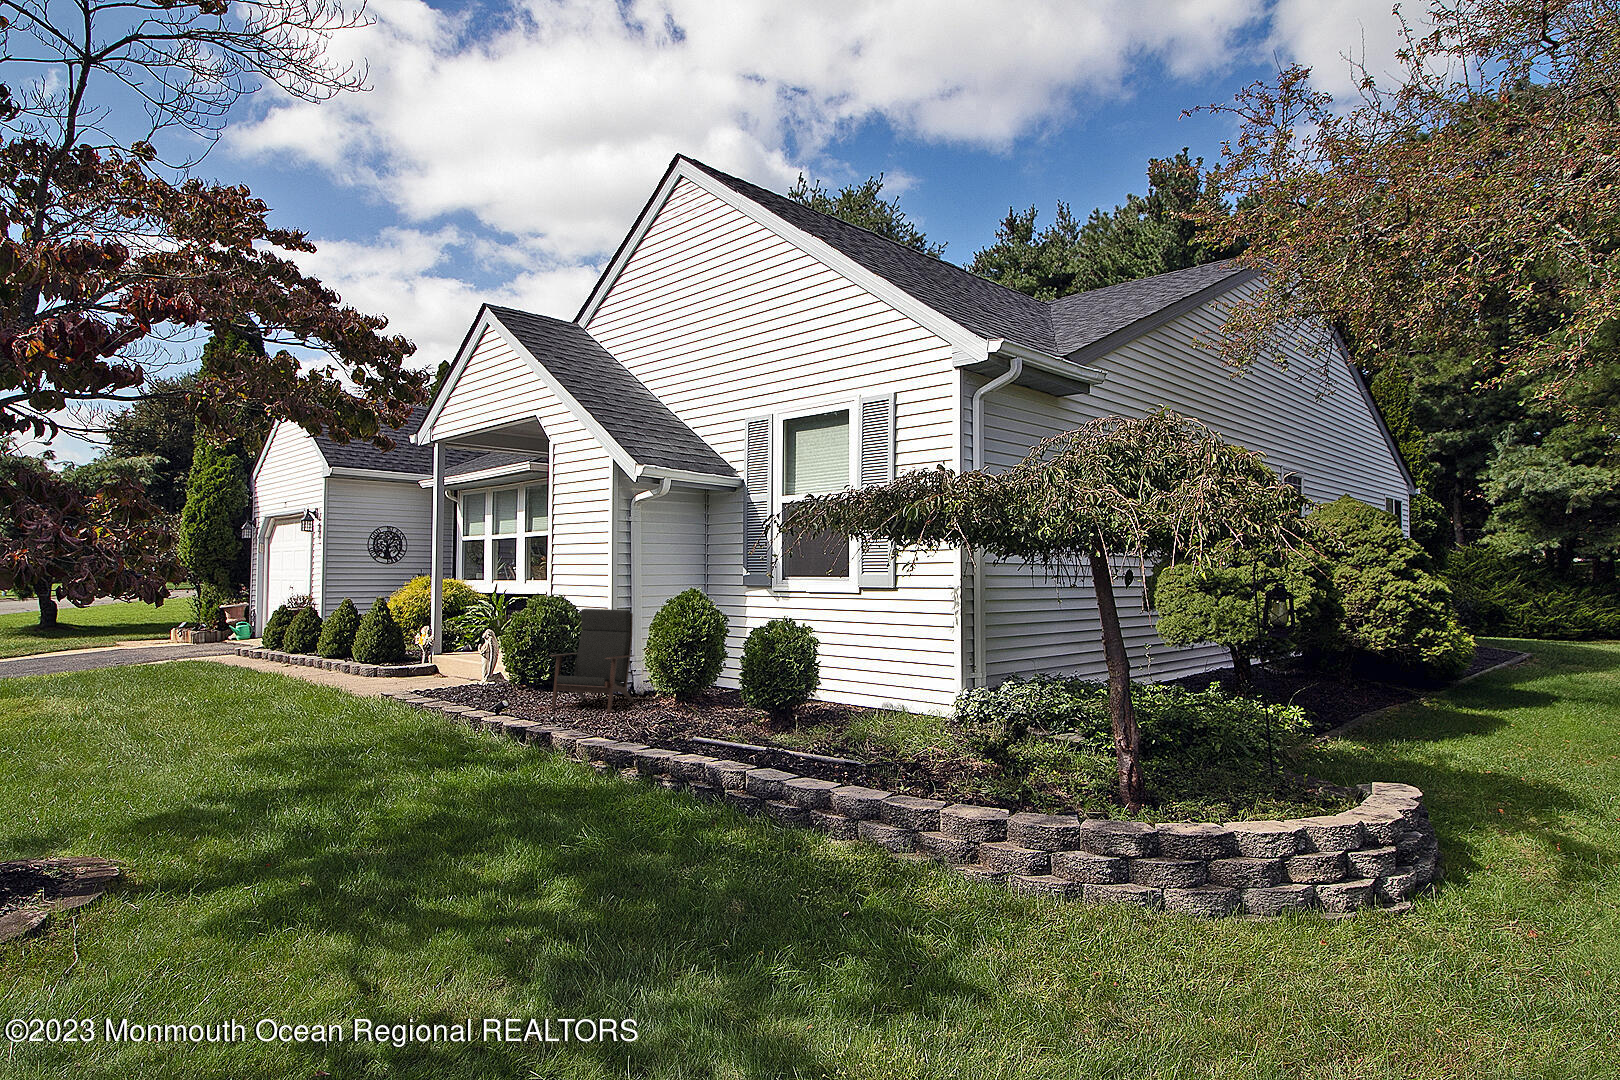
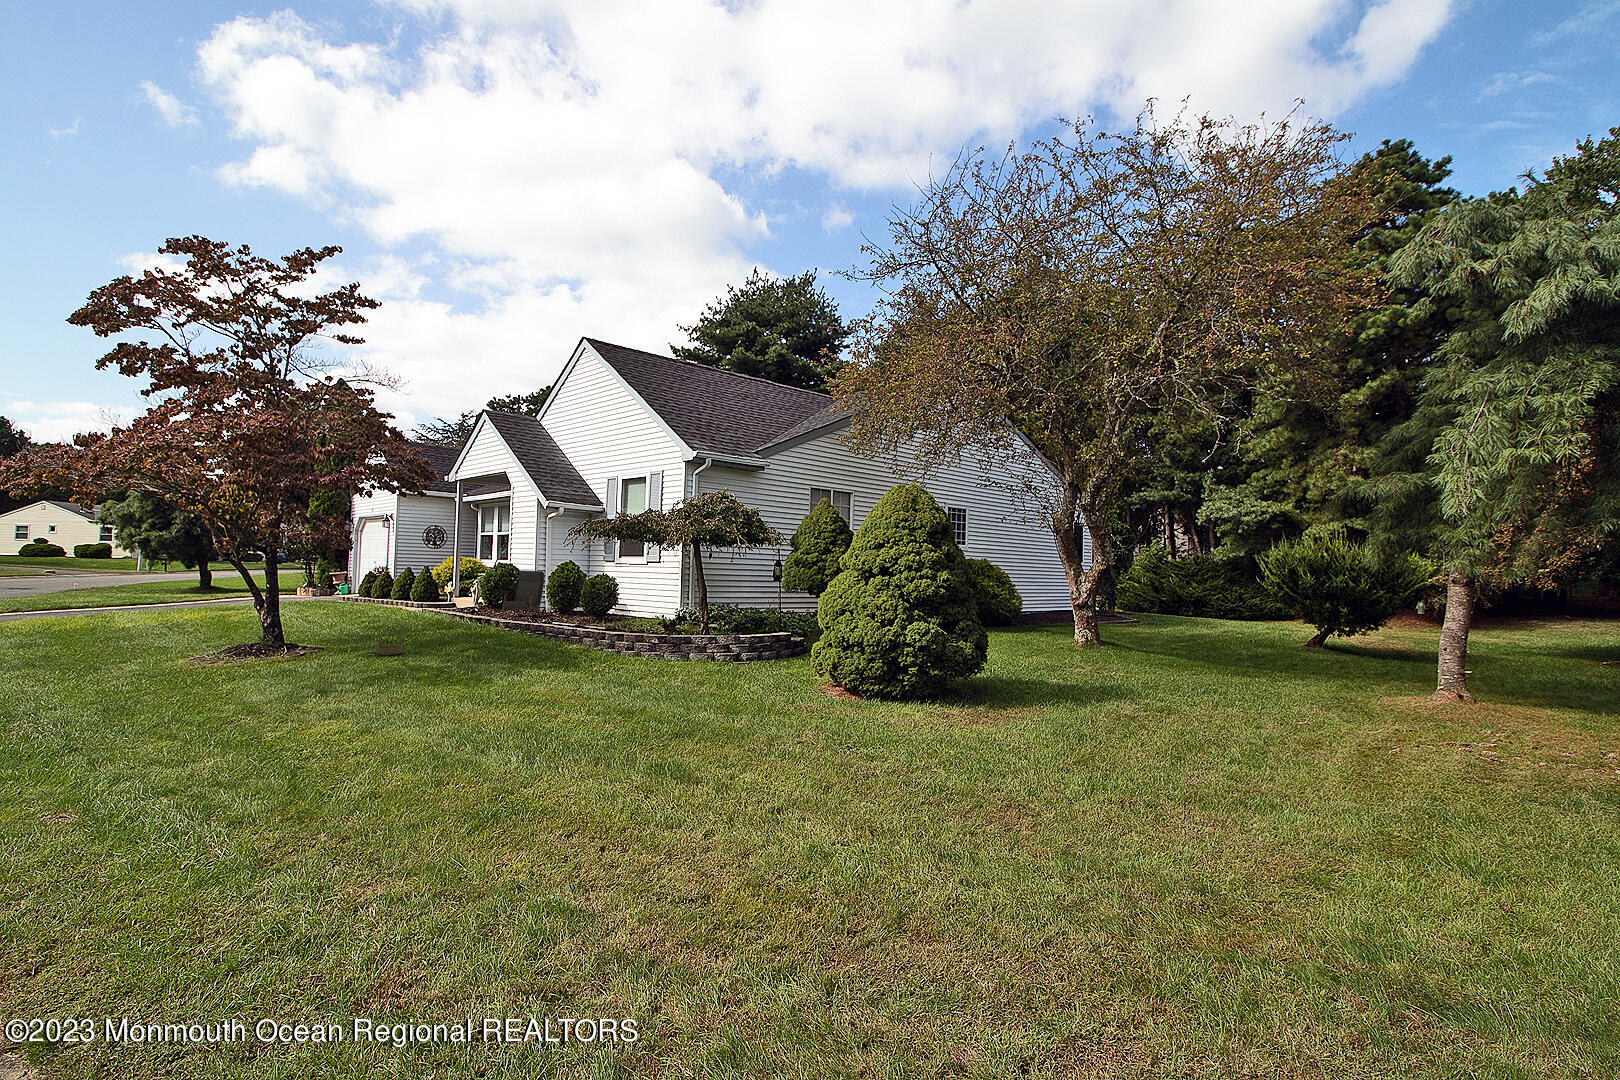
basket: none [270,866,366,969] -> present [376,629,403,655]

